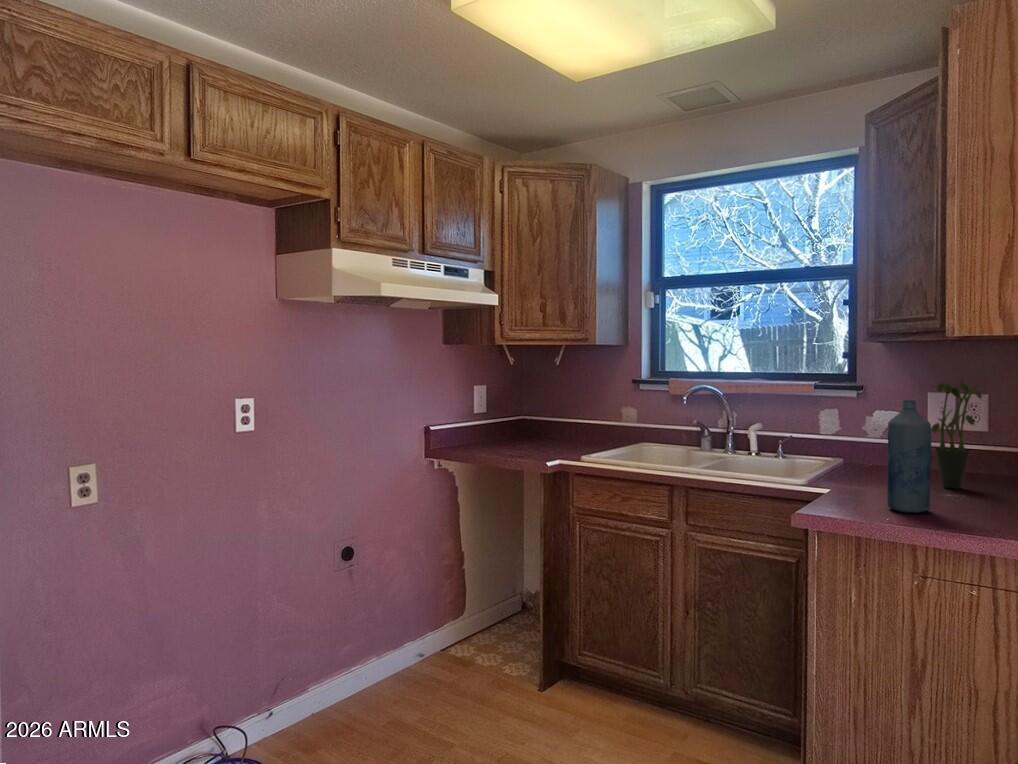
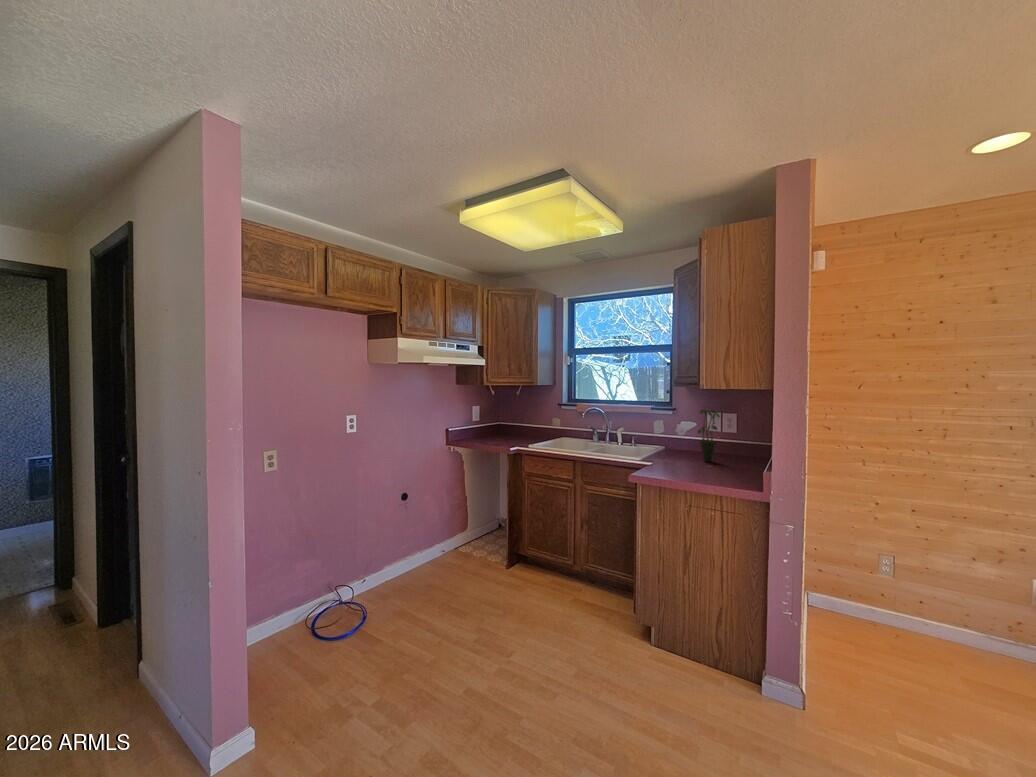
bottle: present [887,400,932,513] -> none [670,419,690,474]

